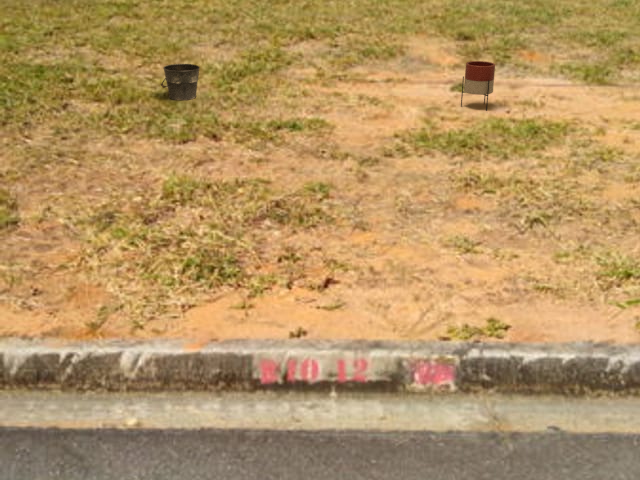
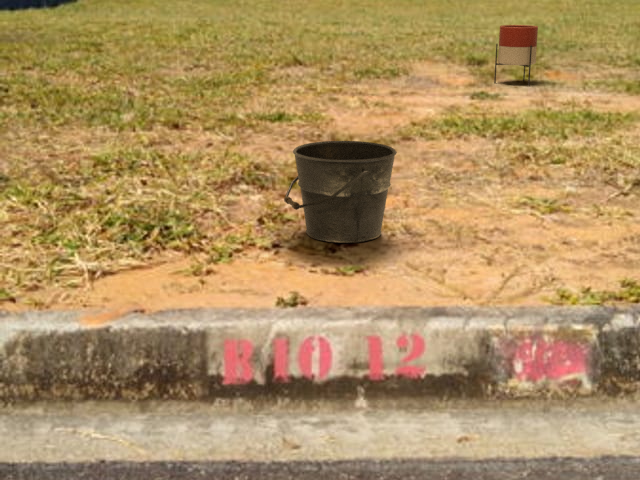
bucket: present [161,64,200,100] -> present [284,141,397,243]

